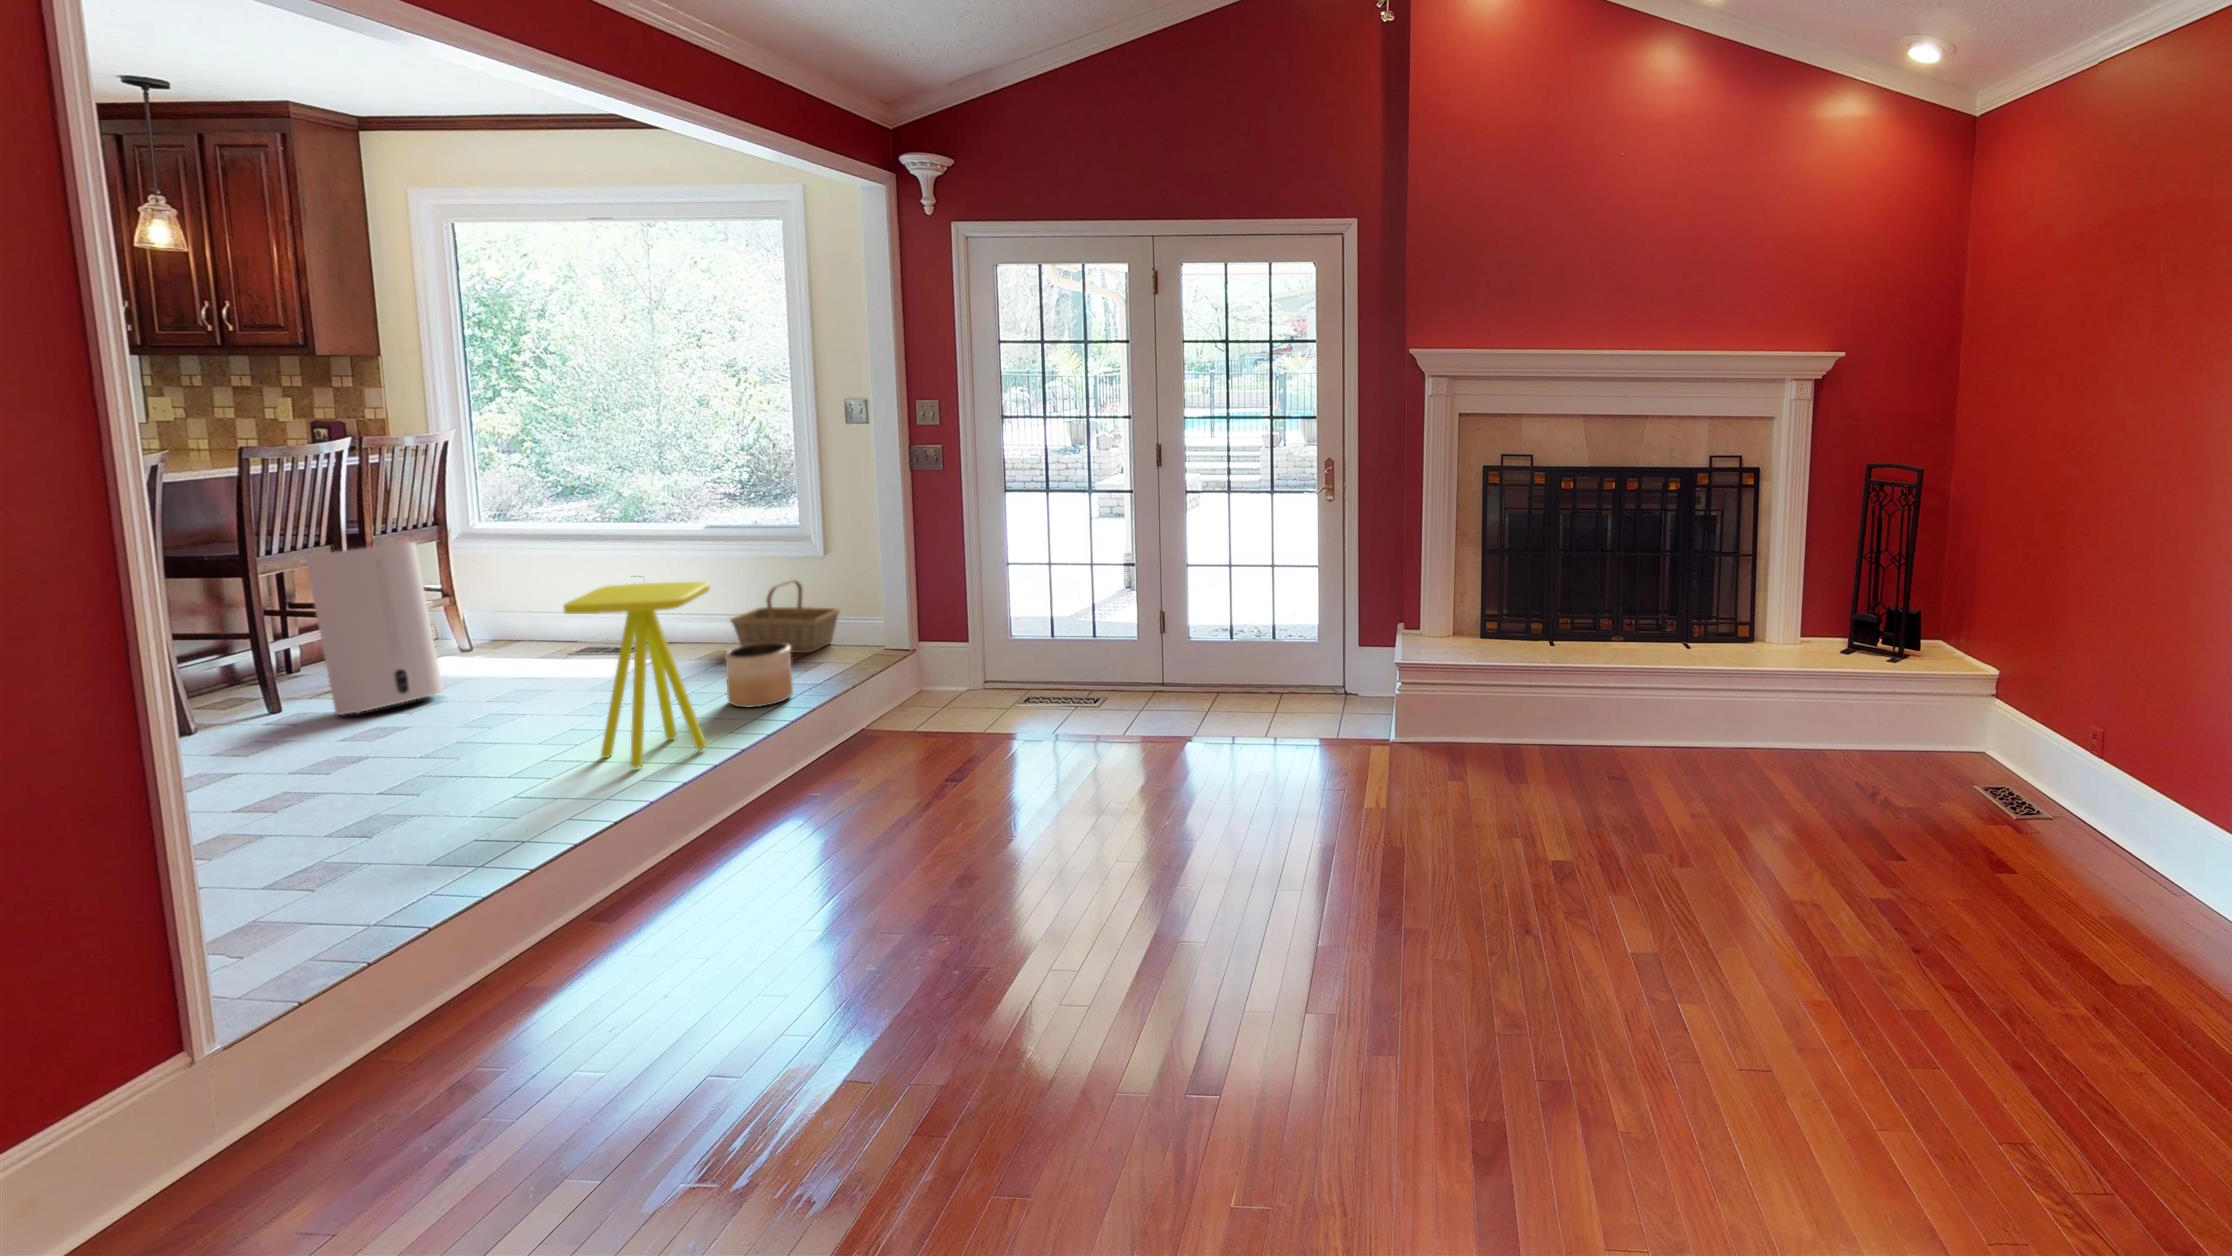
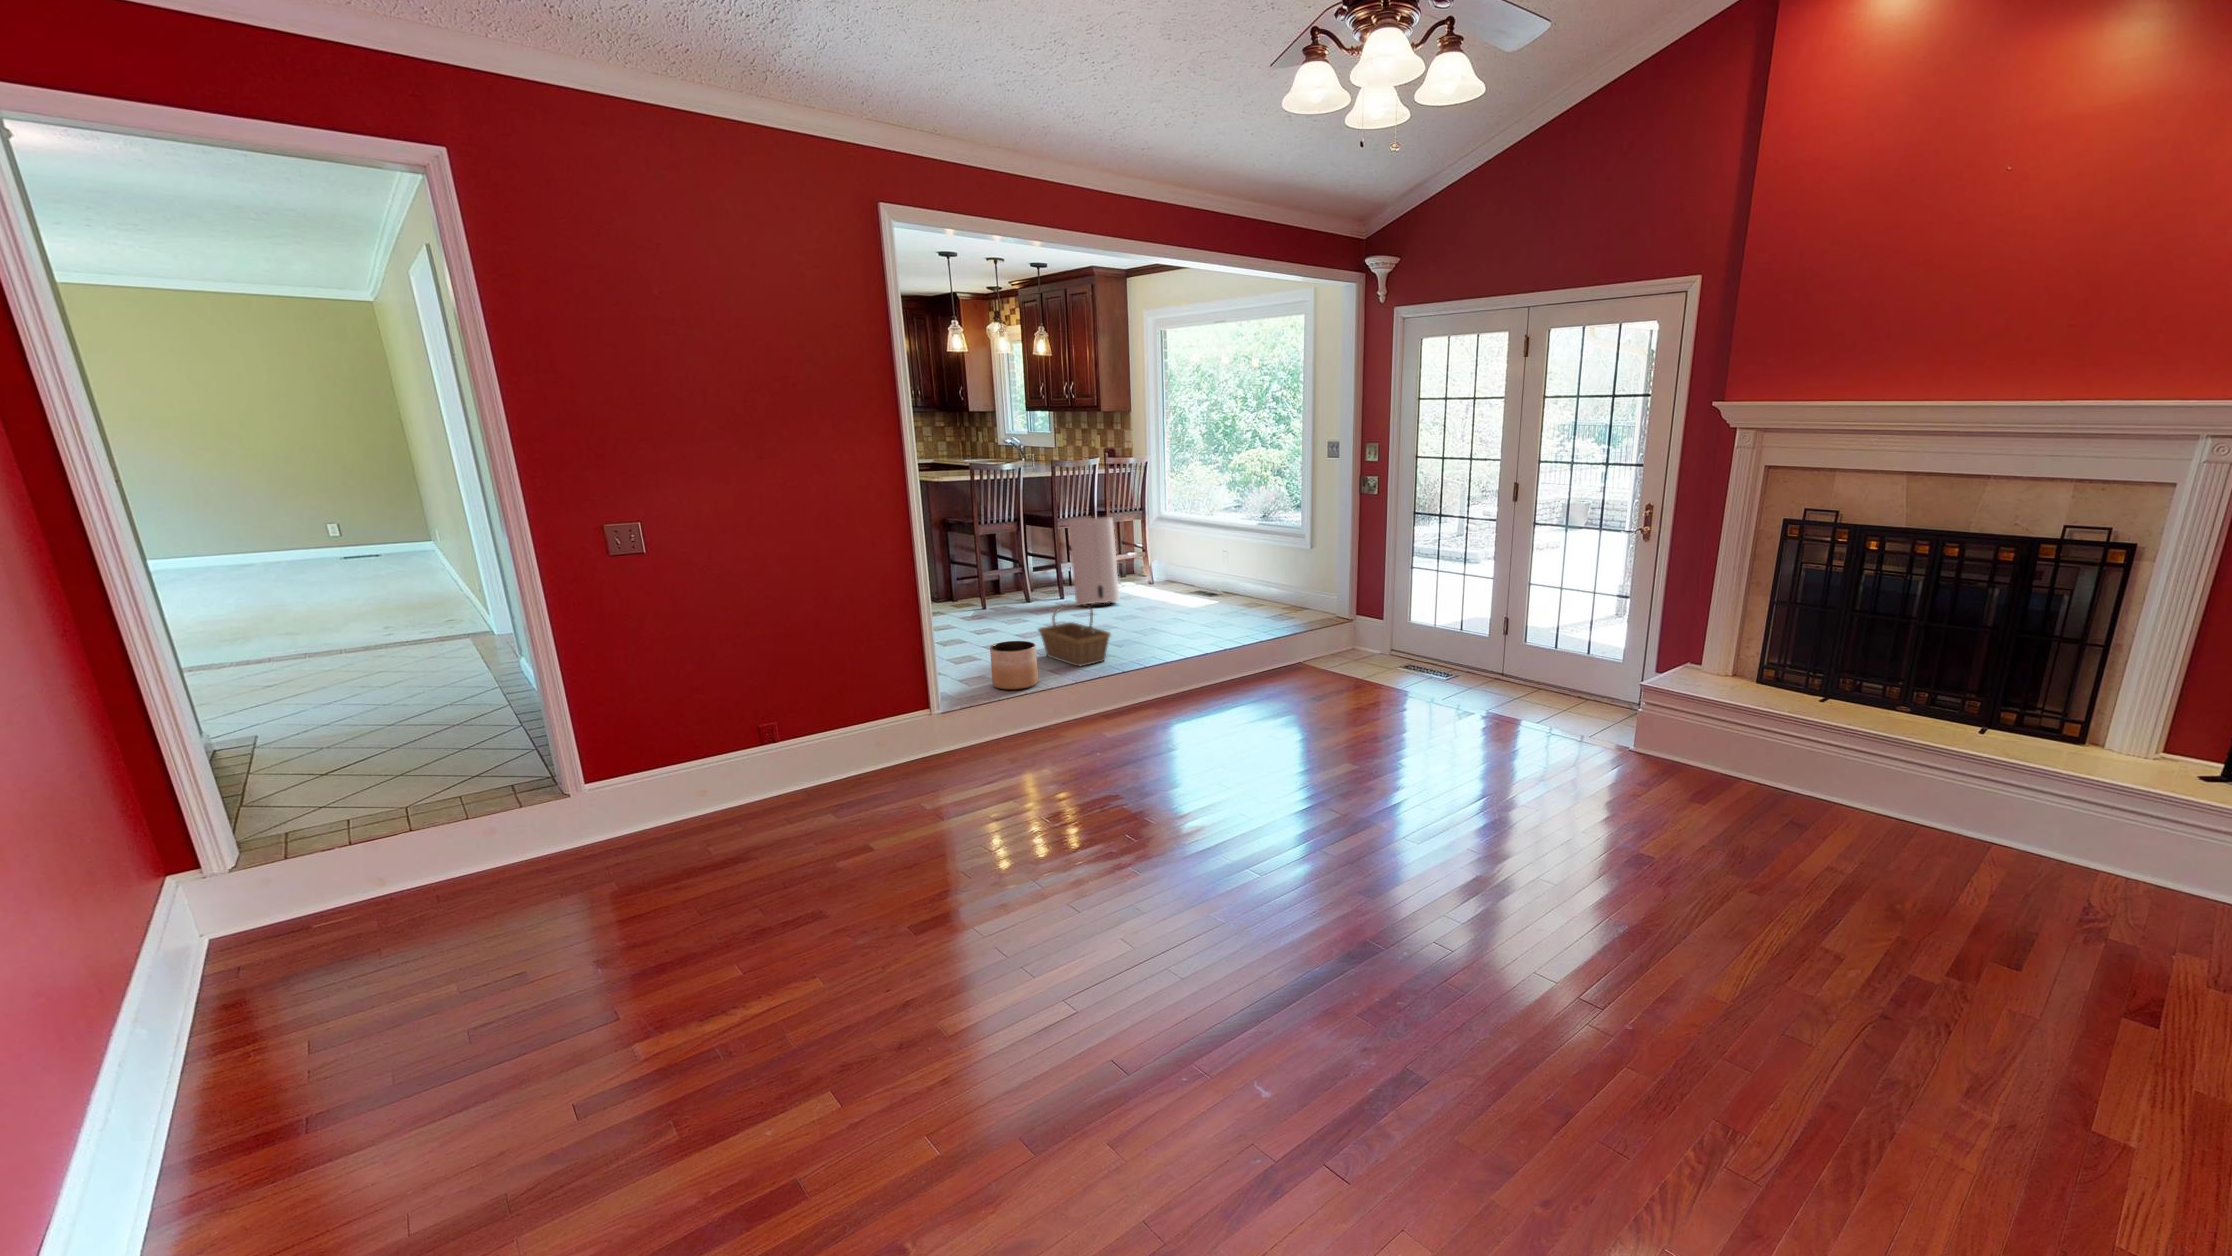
basket: present [730,581,840,653] -> present [1038,604,1110,666]
side table: present [563,582,710,768] -> none [1131,549,1206,652]
planter: present [725,643,793,708] -> present [990,641,1038,690]

